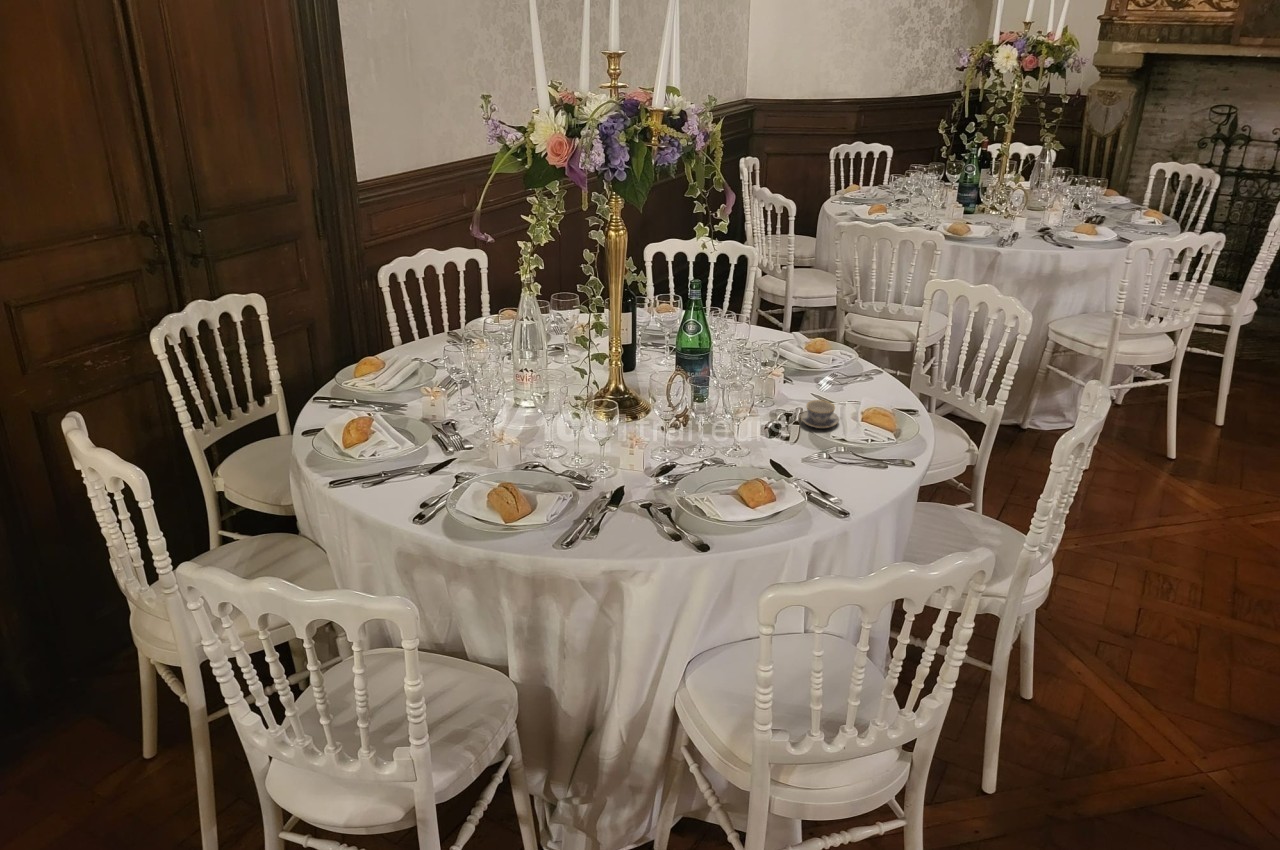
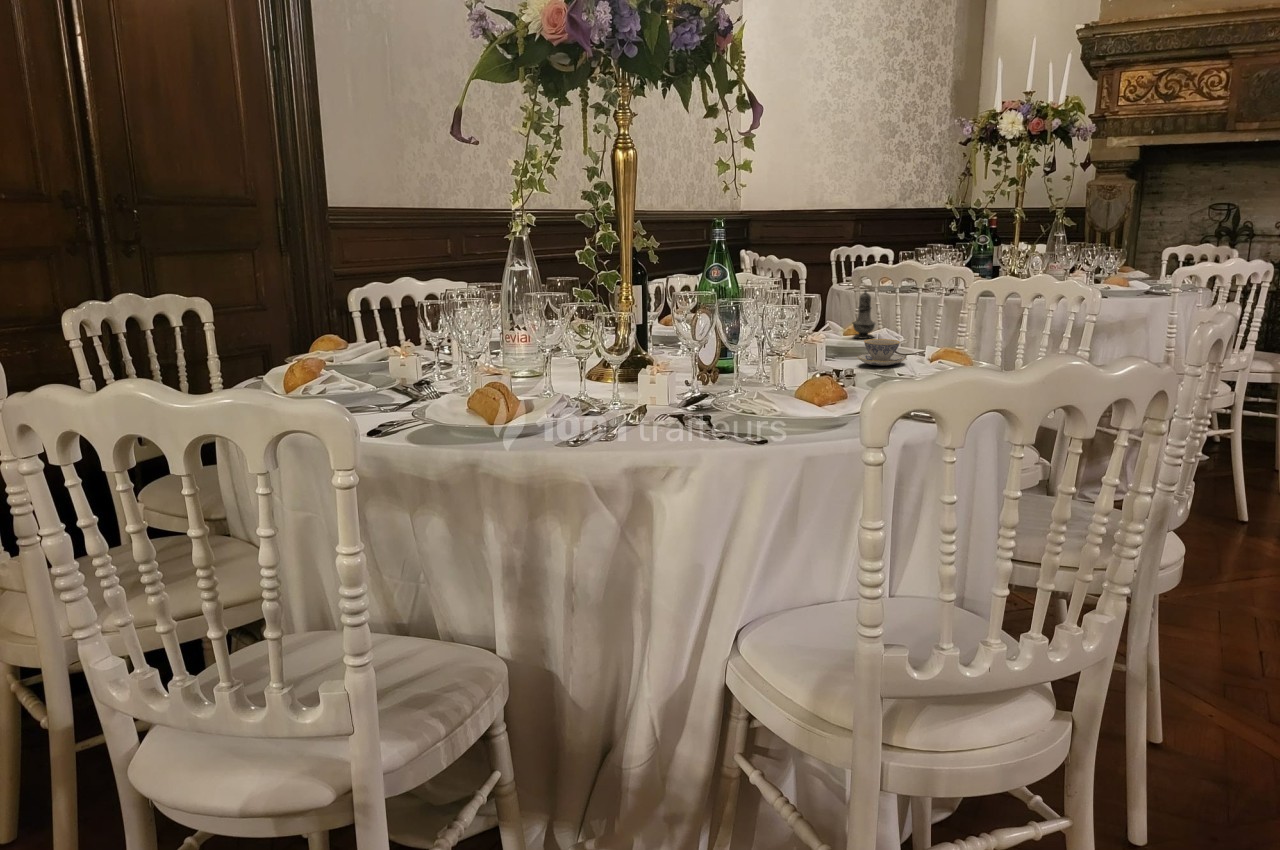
salt shaker: none [809,323,829,365] -> present [852,290,875,339]

